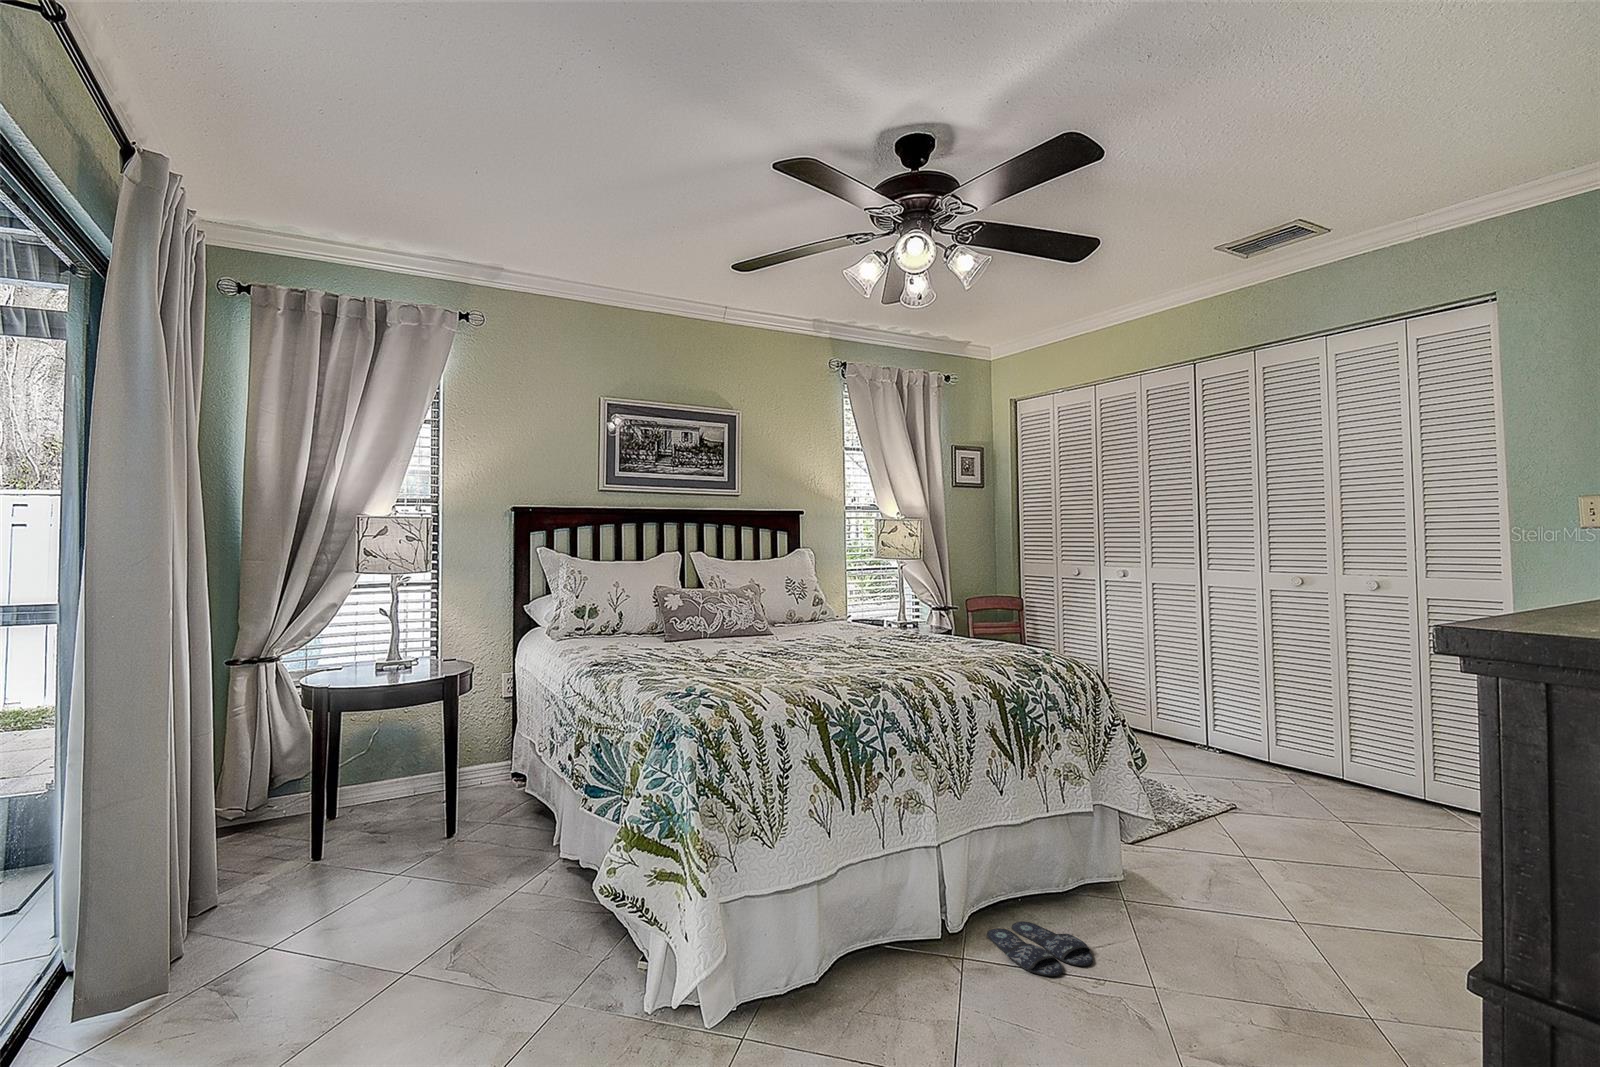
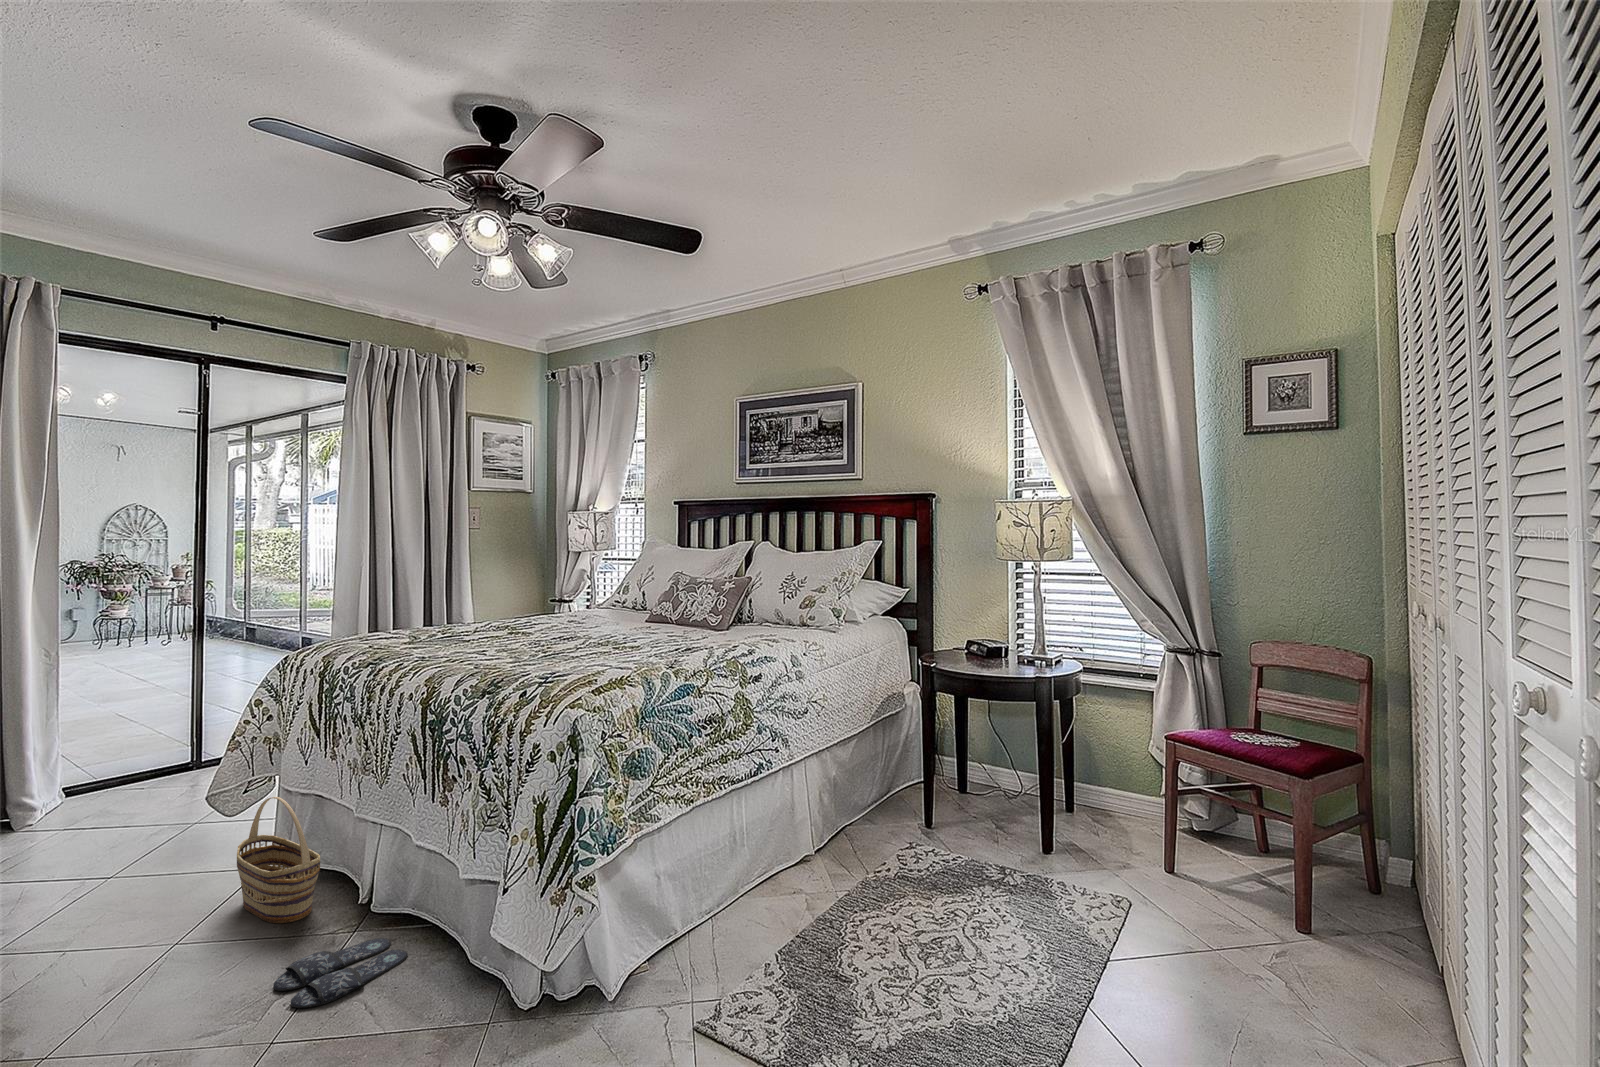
basket: none [816,859,932,1013] -> present [237,797,320,923]

